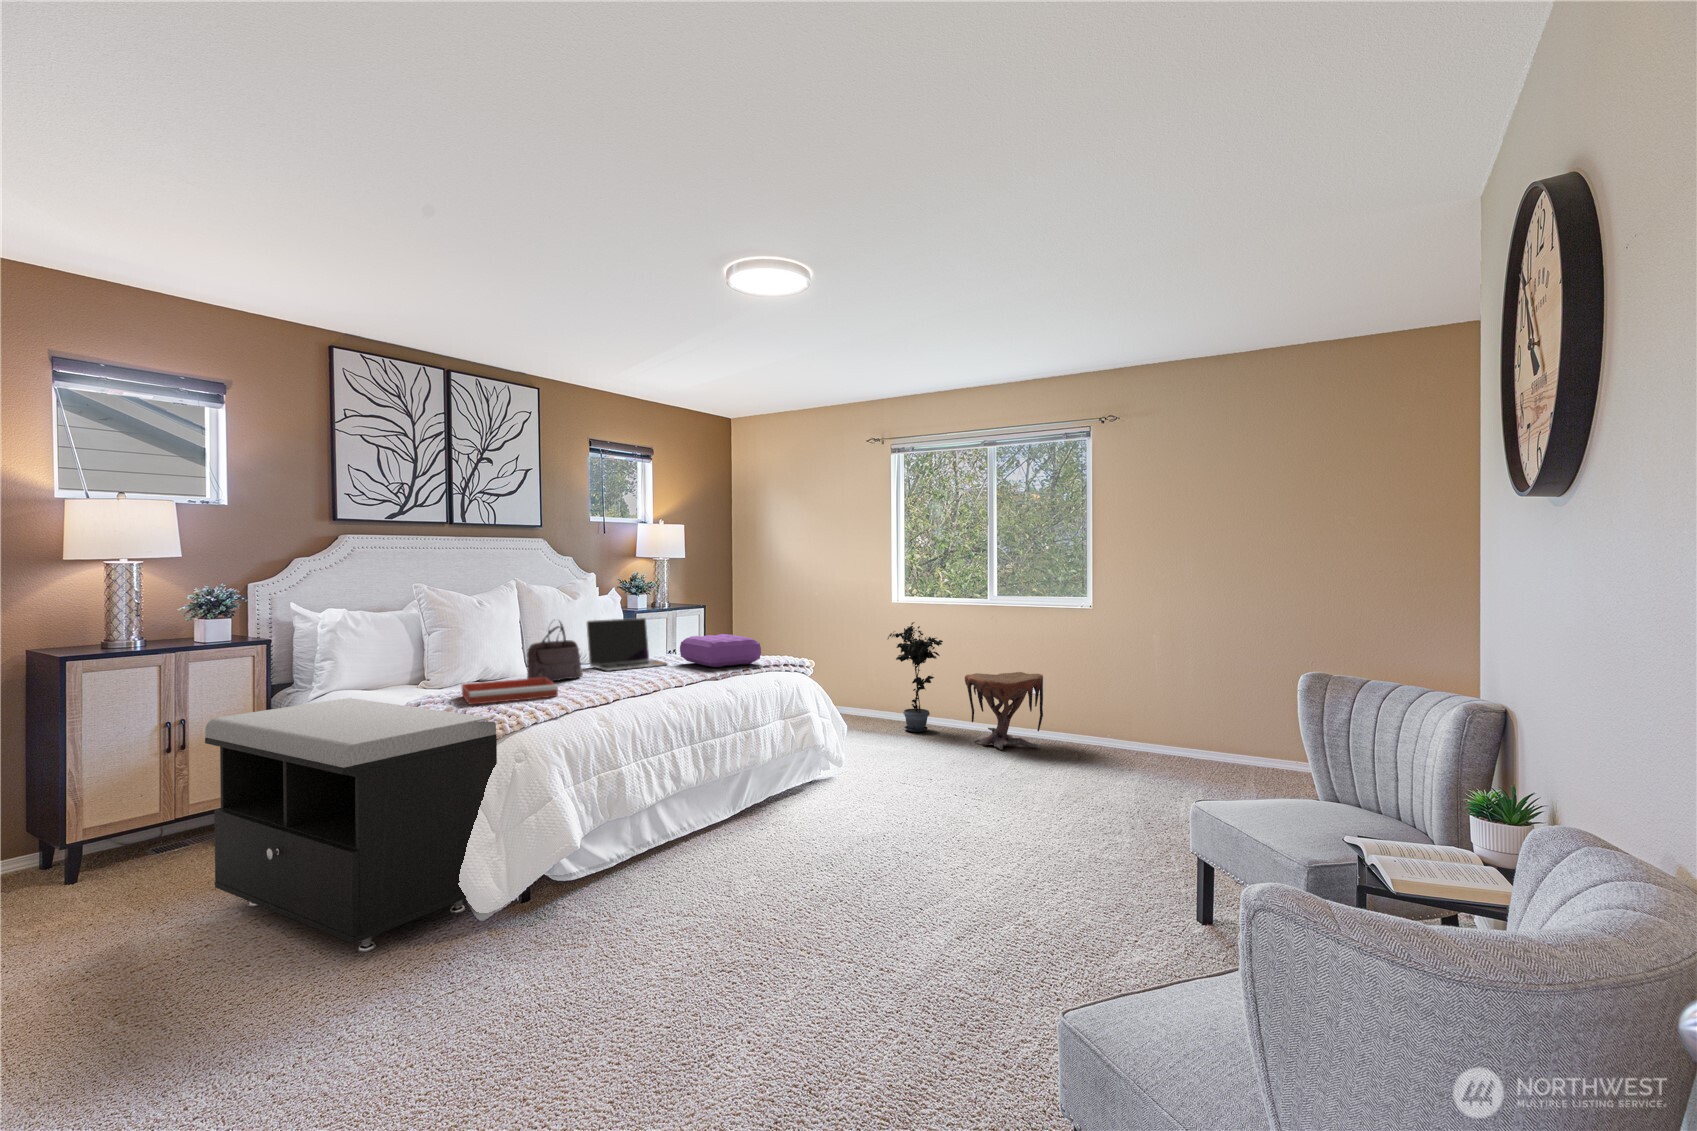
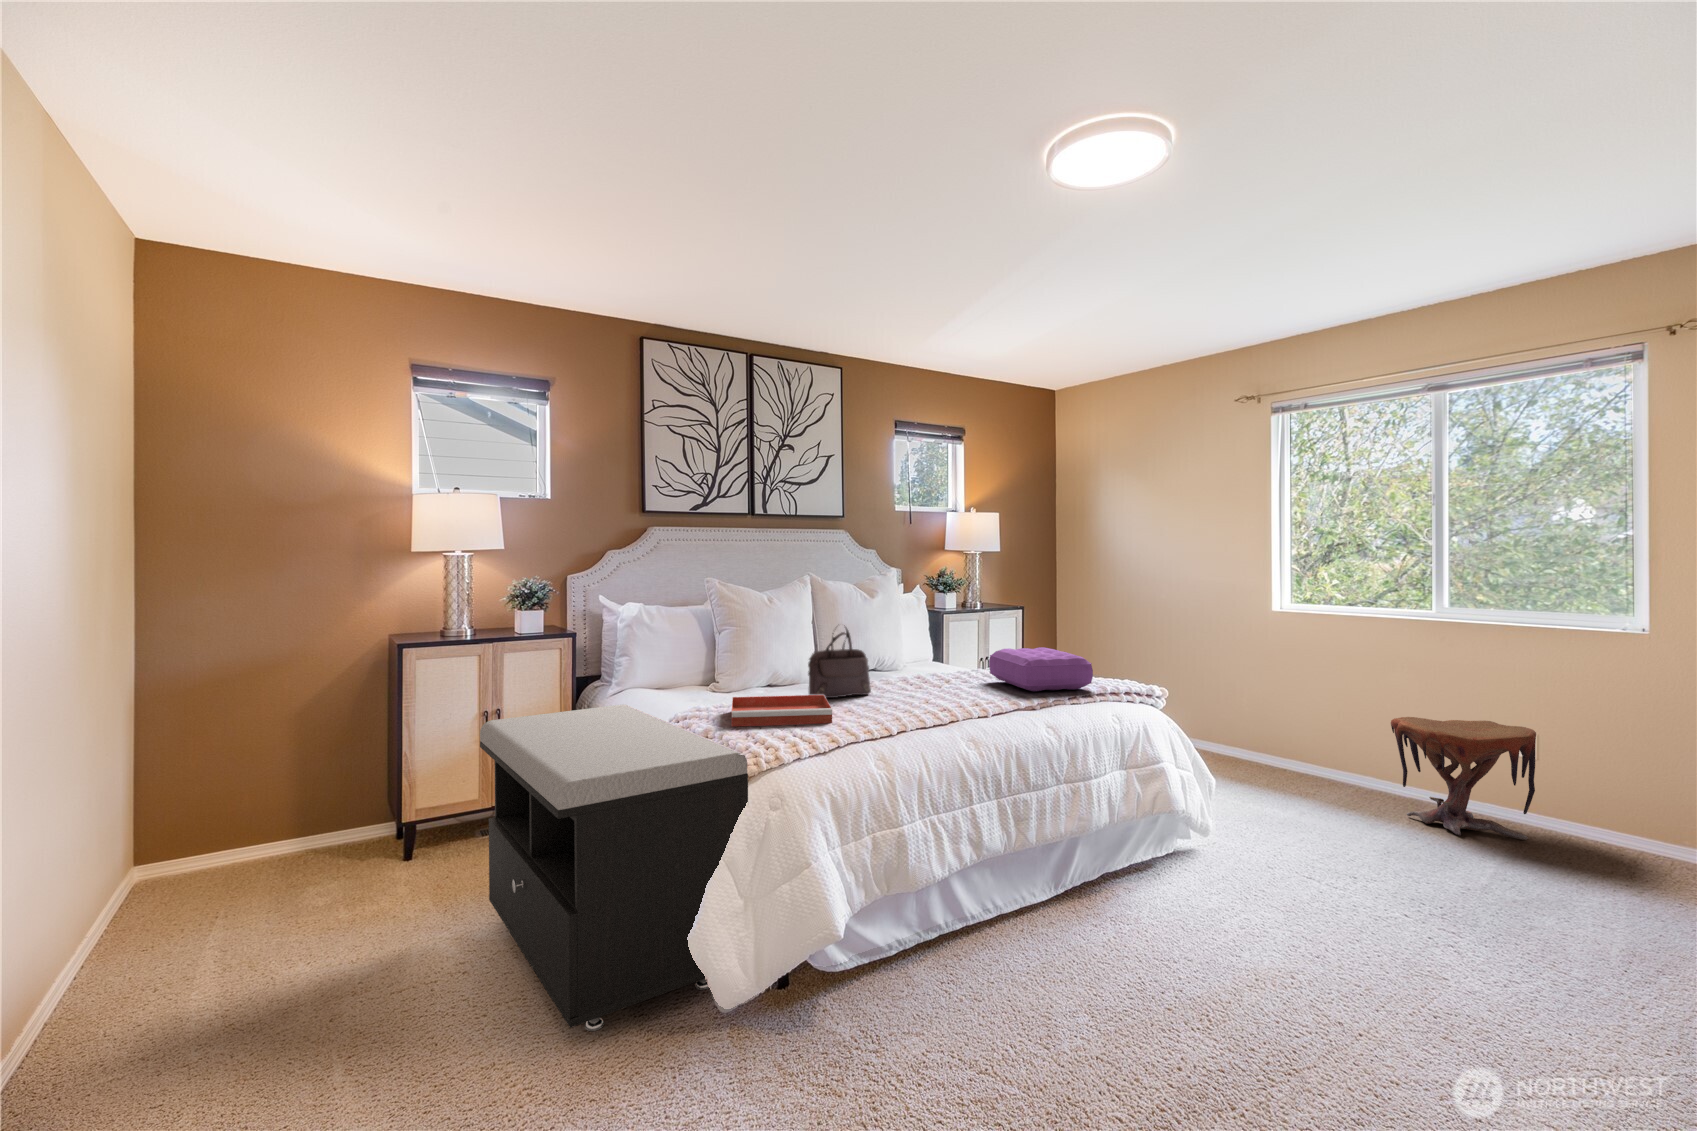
laptop: present [587,618,667,671] -> none [882,623,974,686]
potted plant: present [888,622,943,732] -> none [1263,639,1353,787]

